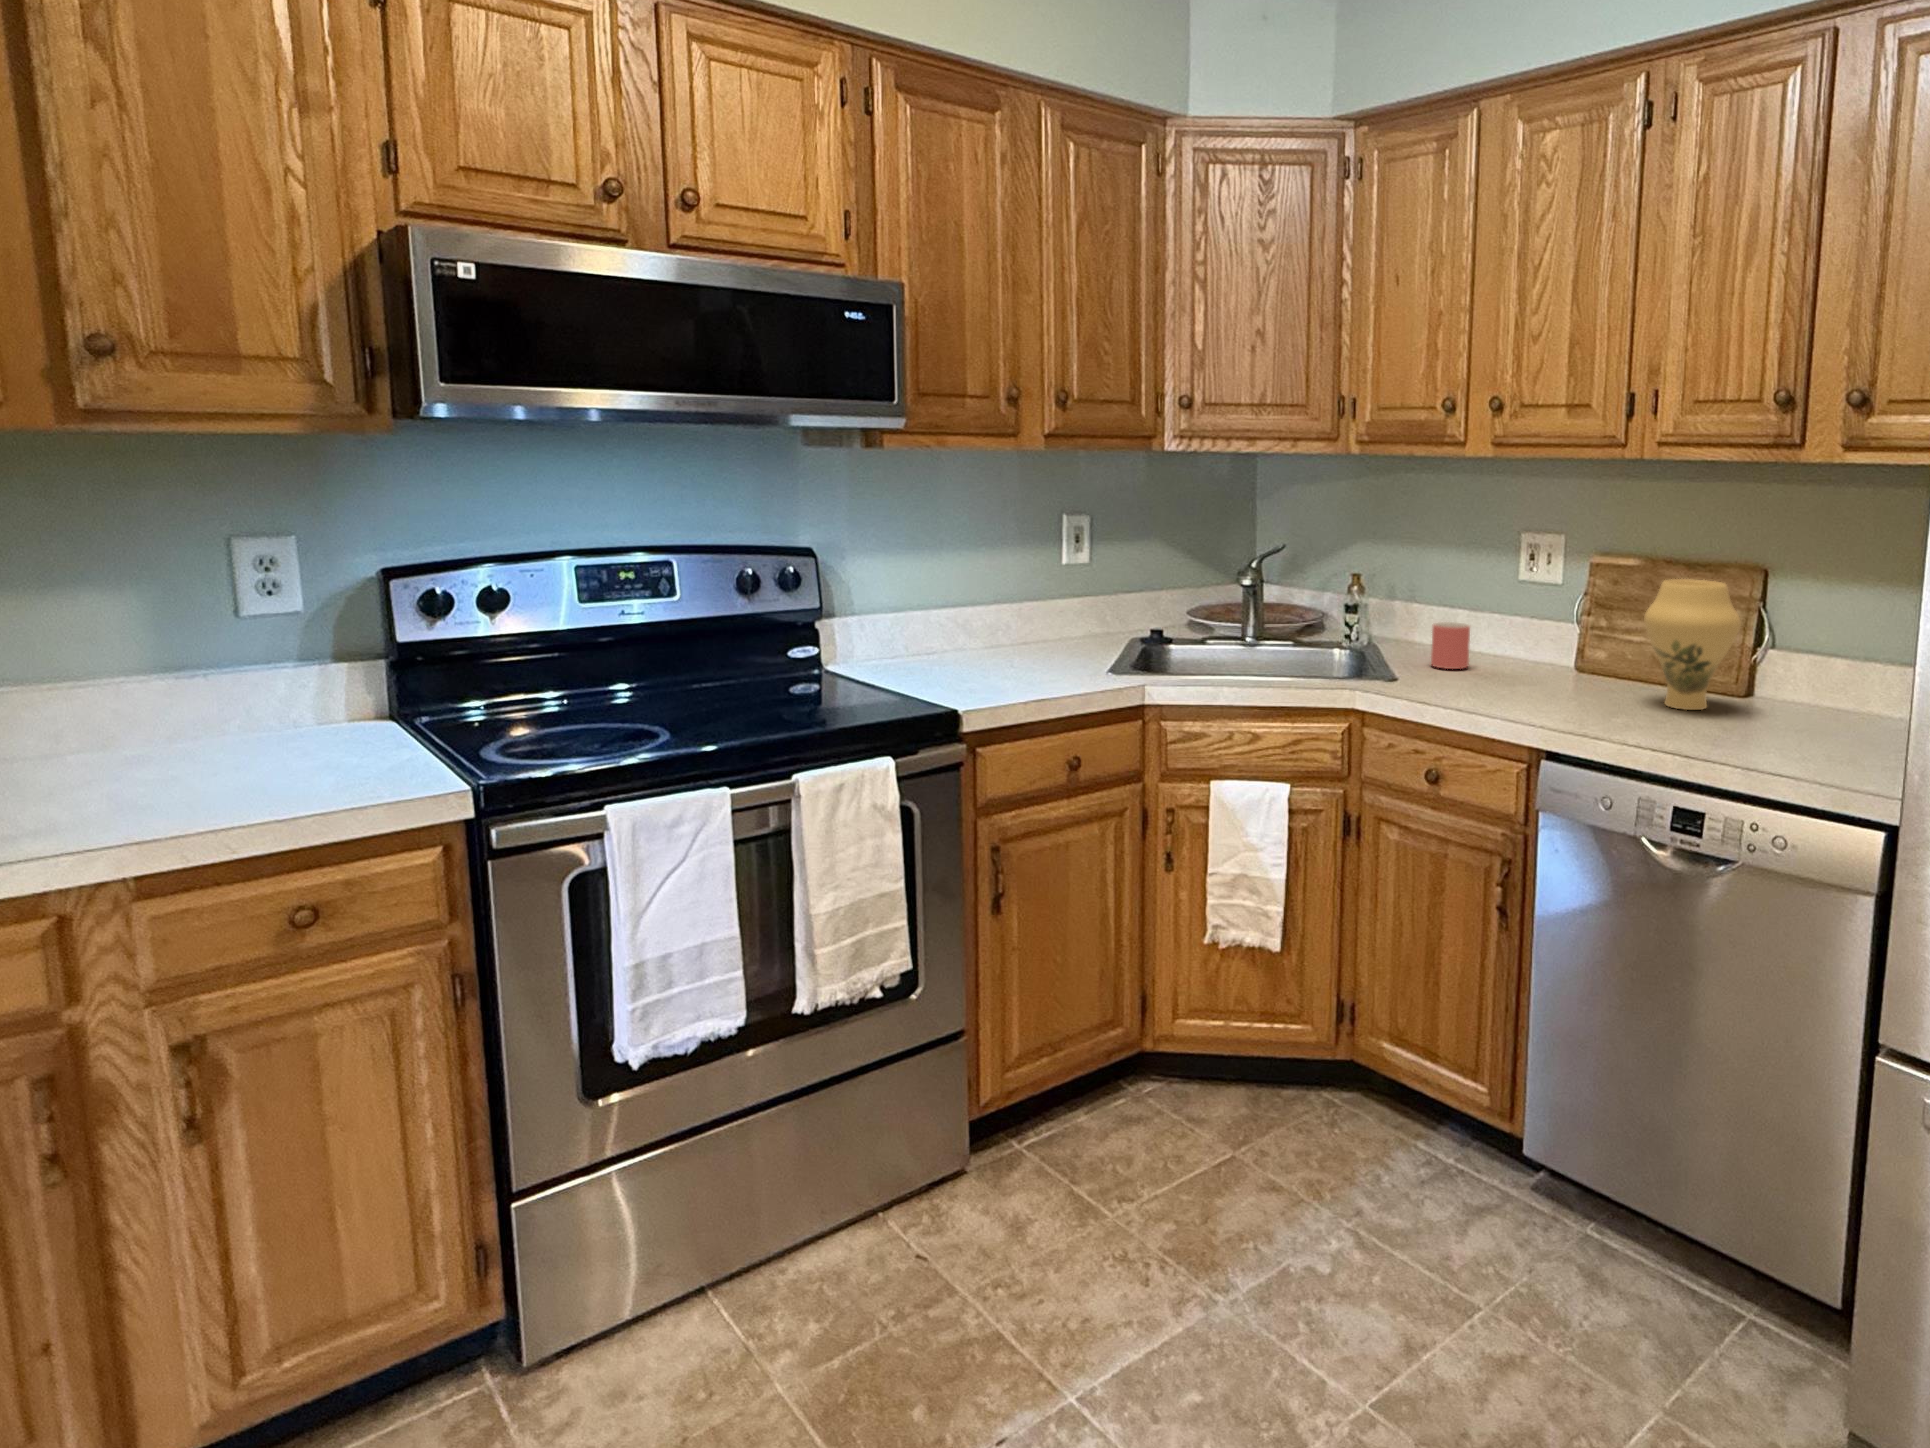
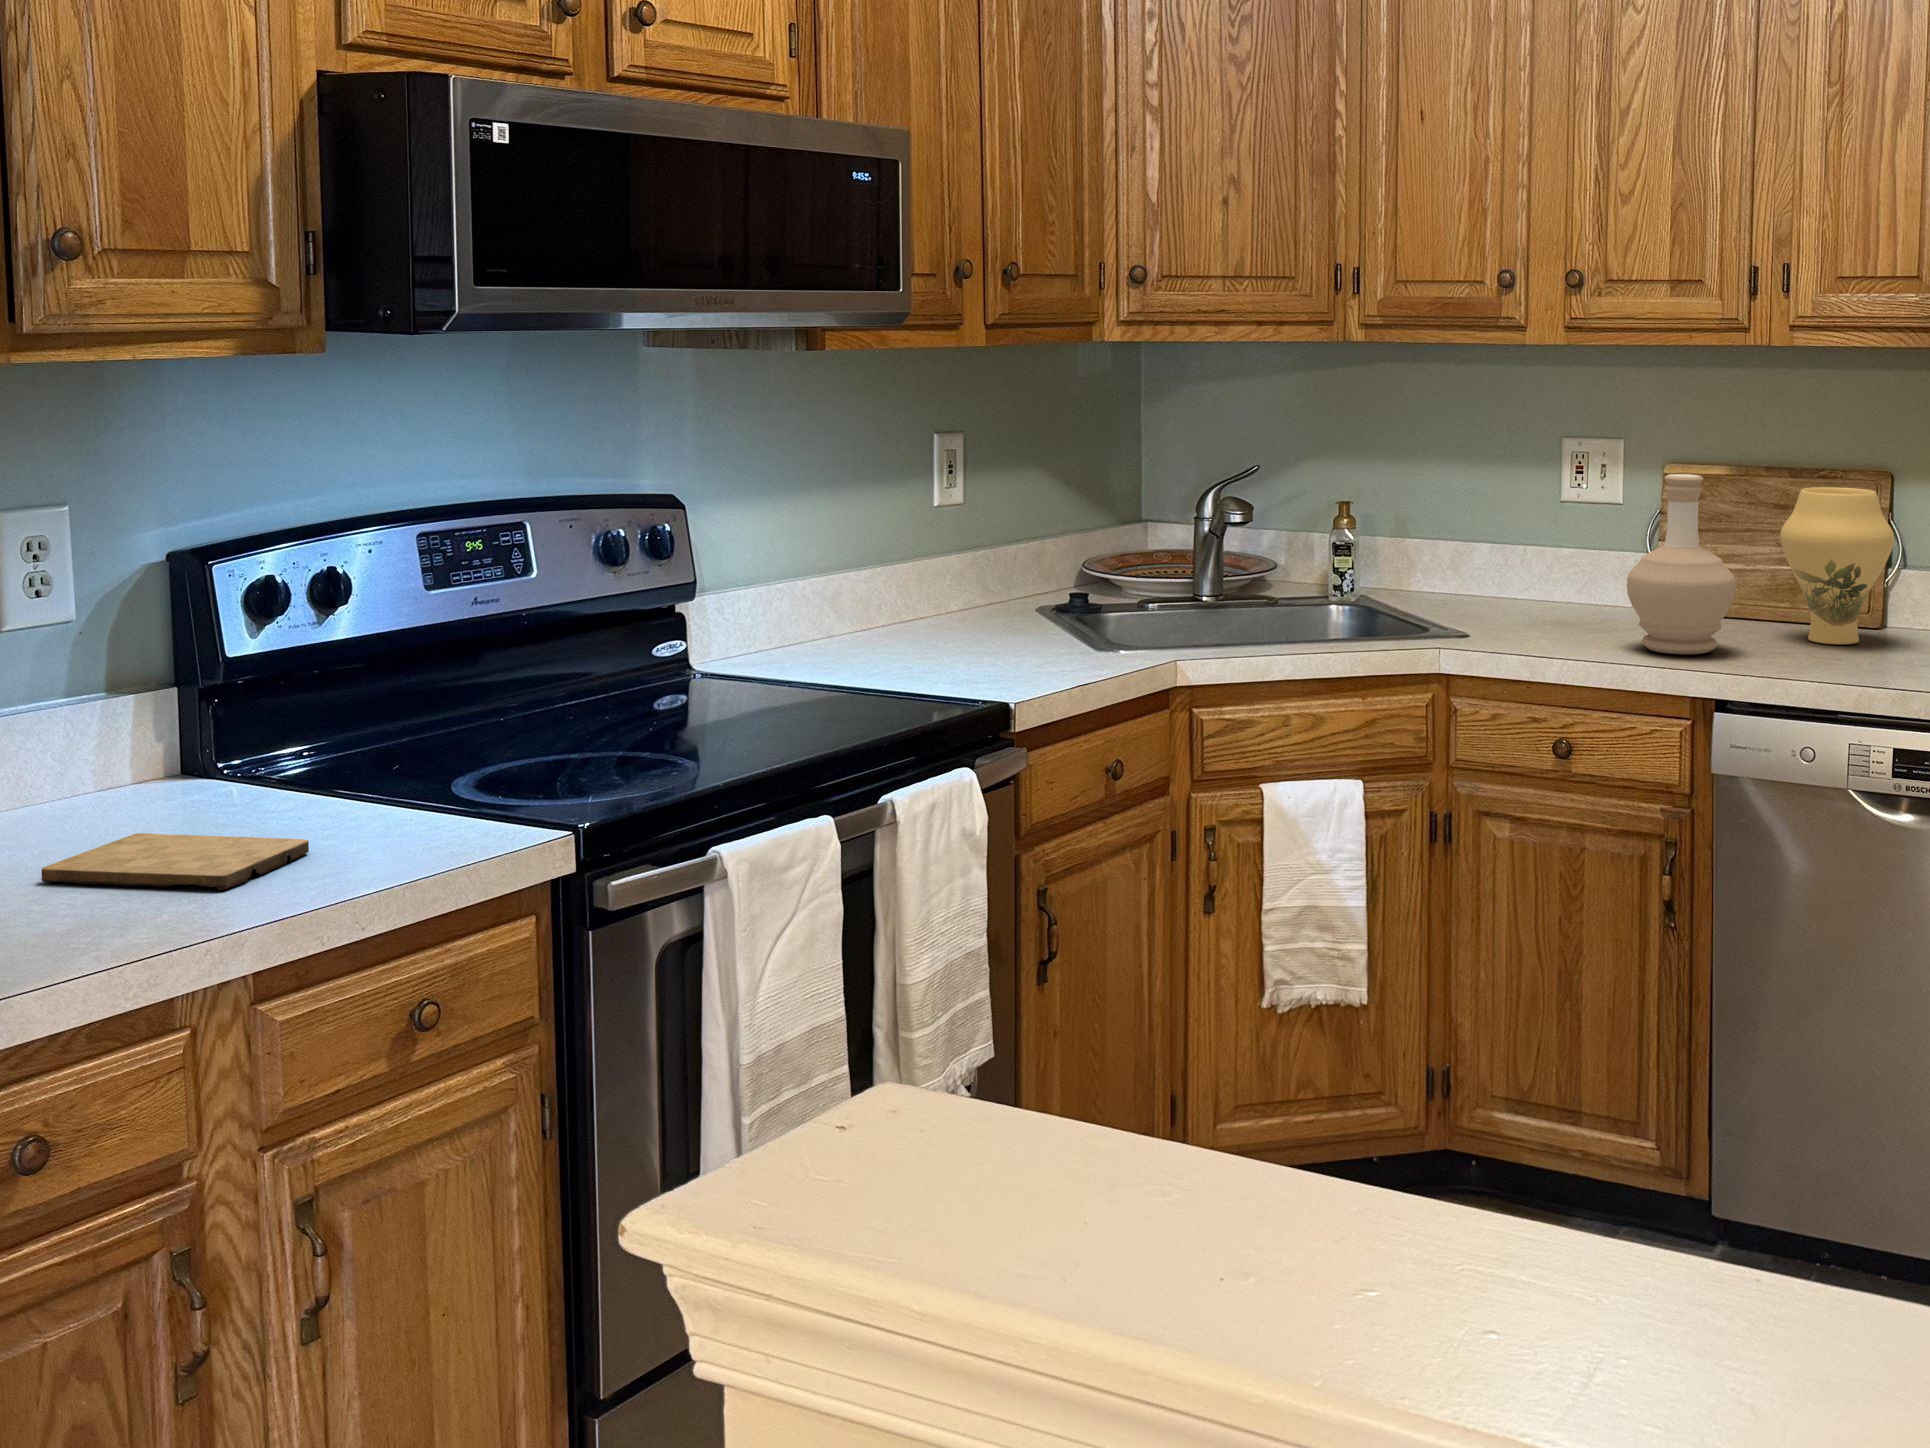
bottle: none [1498,563,1586,709] -> present [1627,474,1736,654]
mug: present [1431,622,1470,669] -> none [1489,556,1538,617]
cutting board: none [121,757,307,805] -> present [41,833,309,890]

